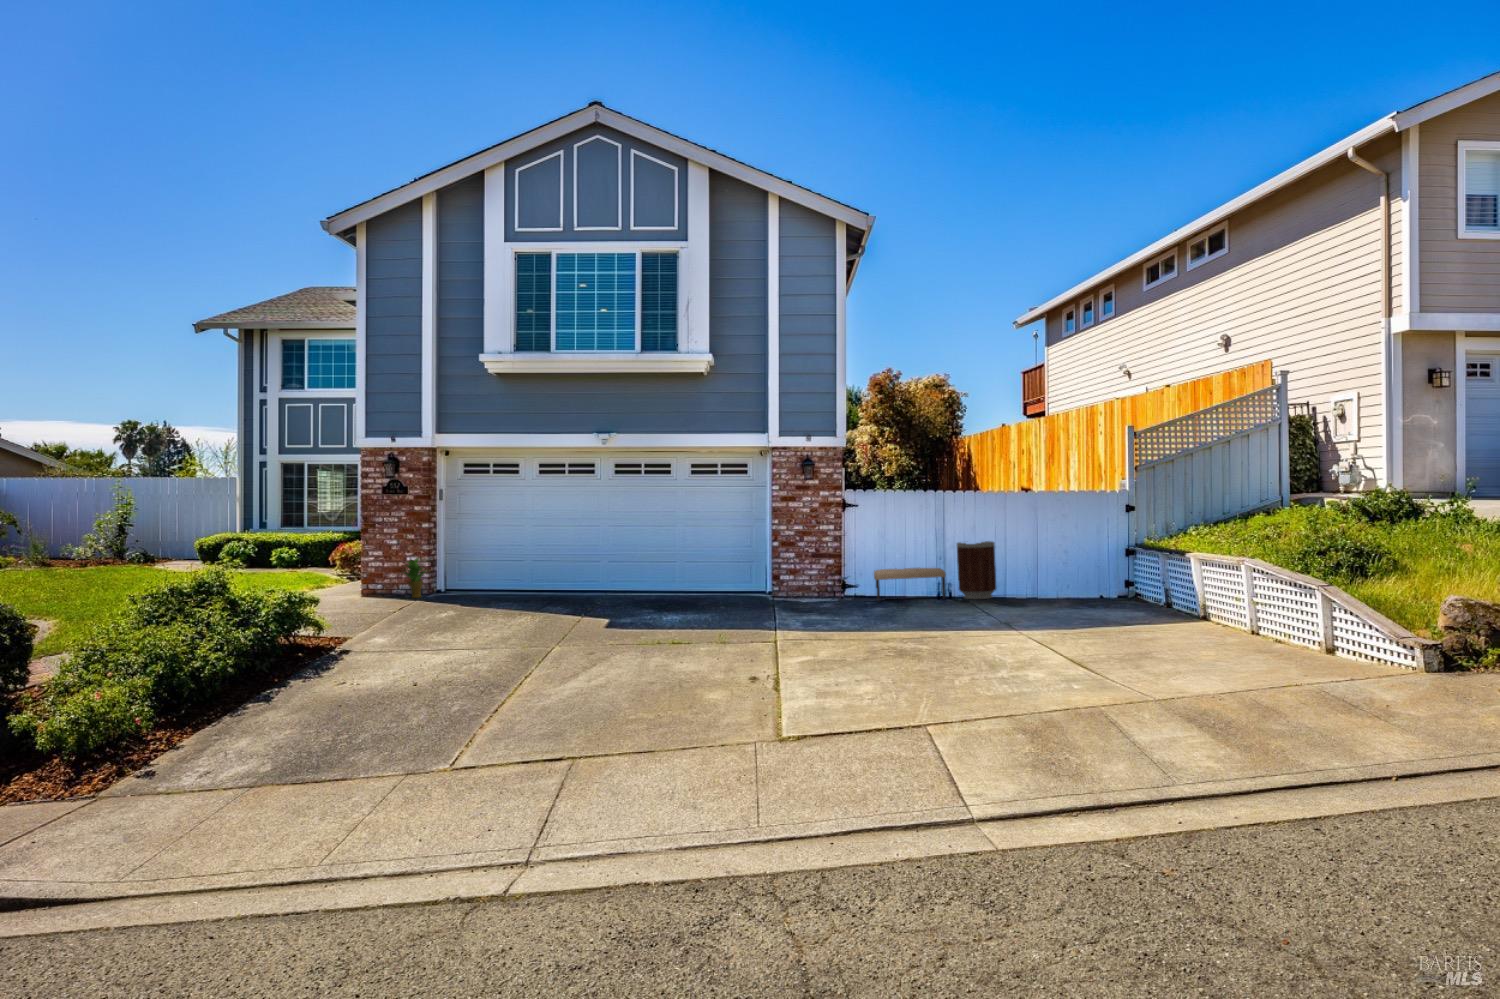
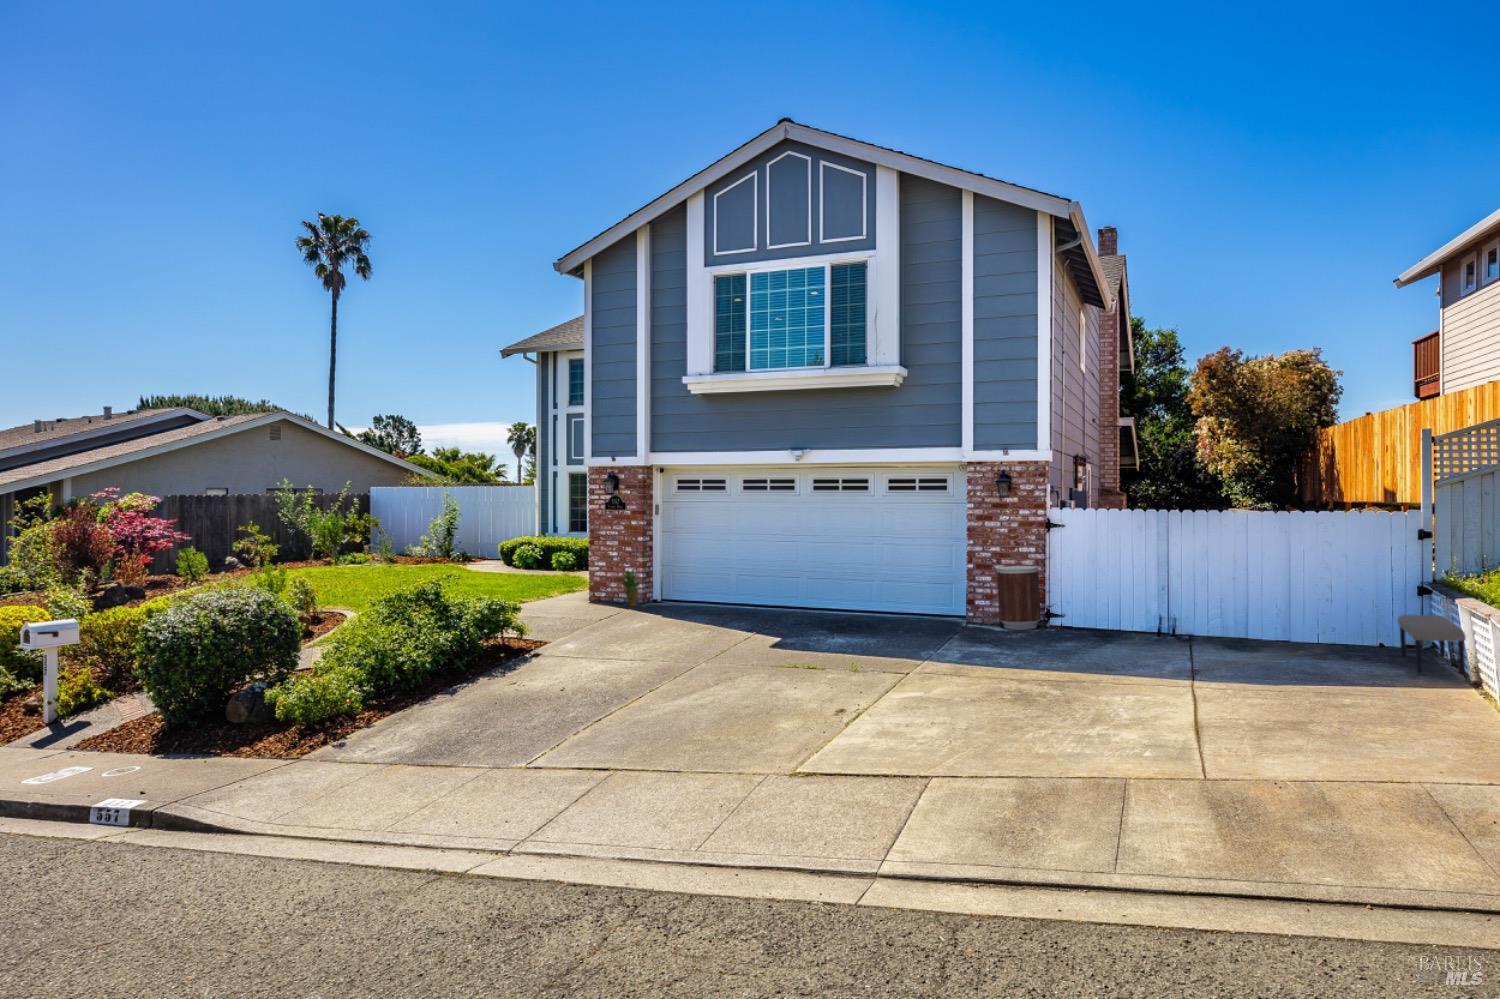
trash can: present [957,541,996,599] -> present [997,566,1041,630]
bench: present [874,567,946,602] -> present [1398,615,1466,675]

